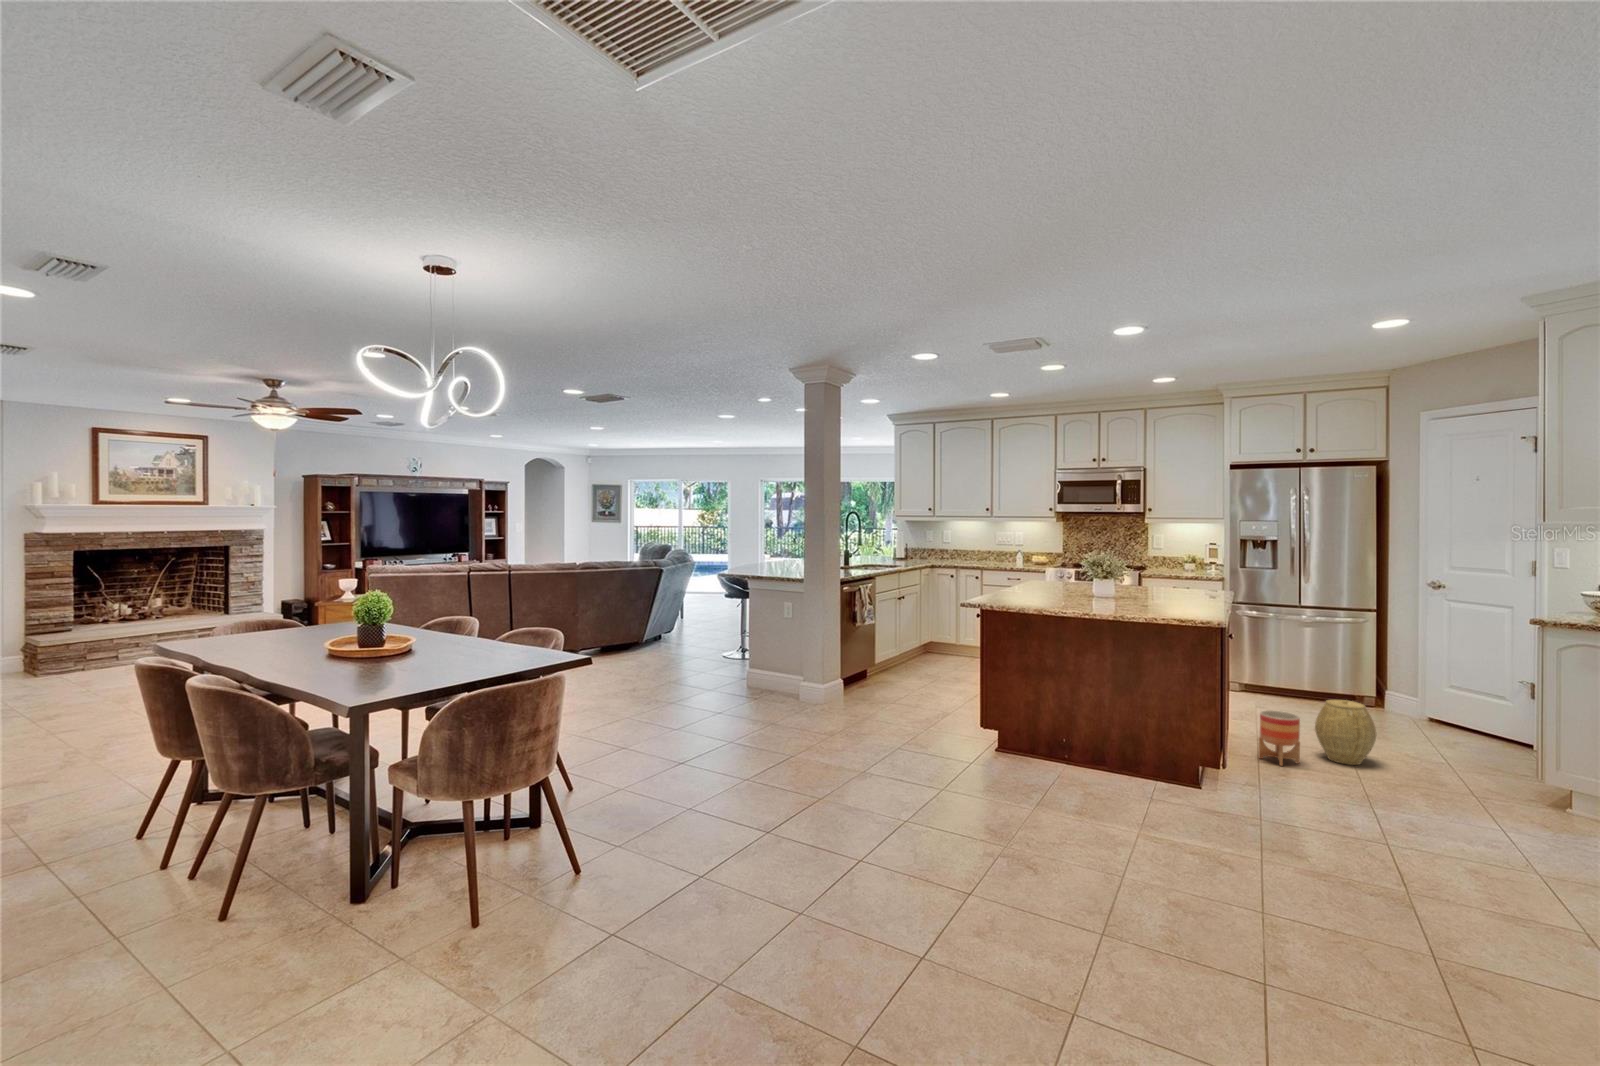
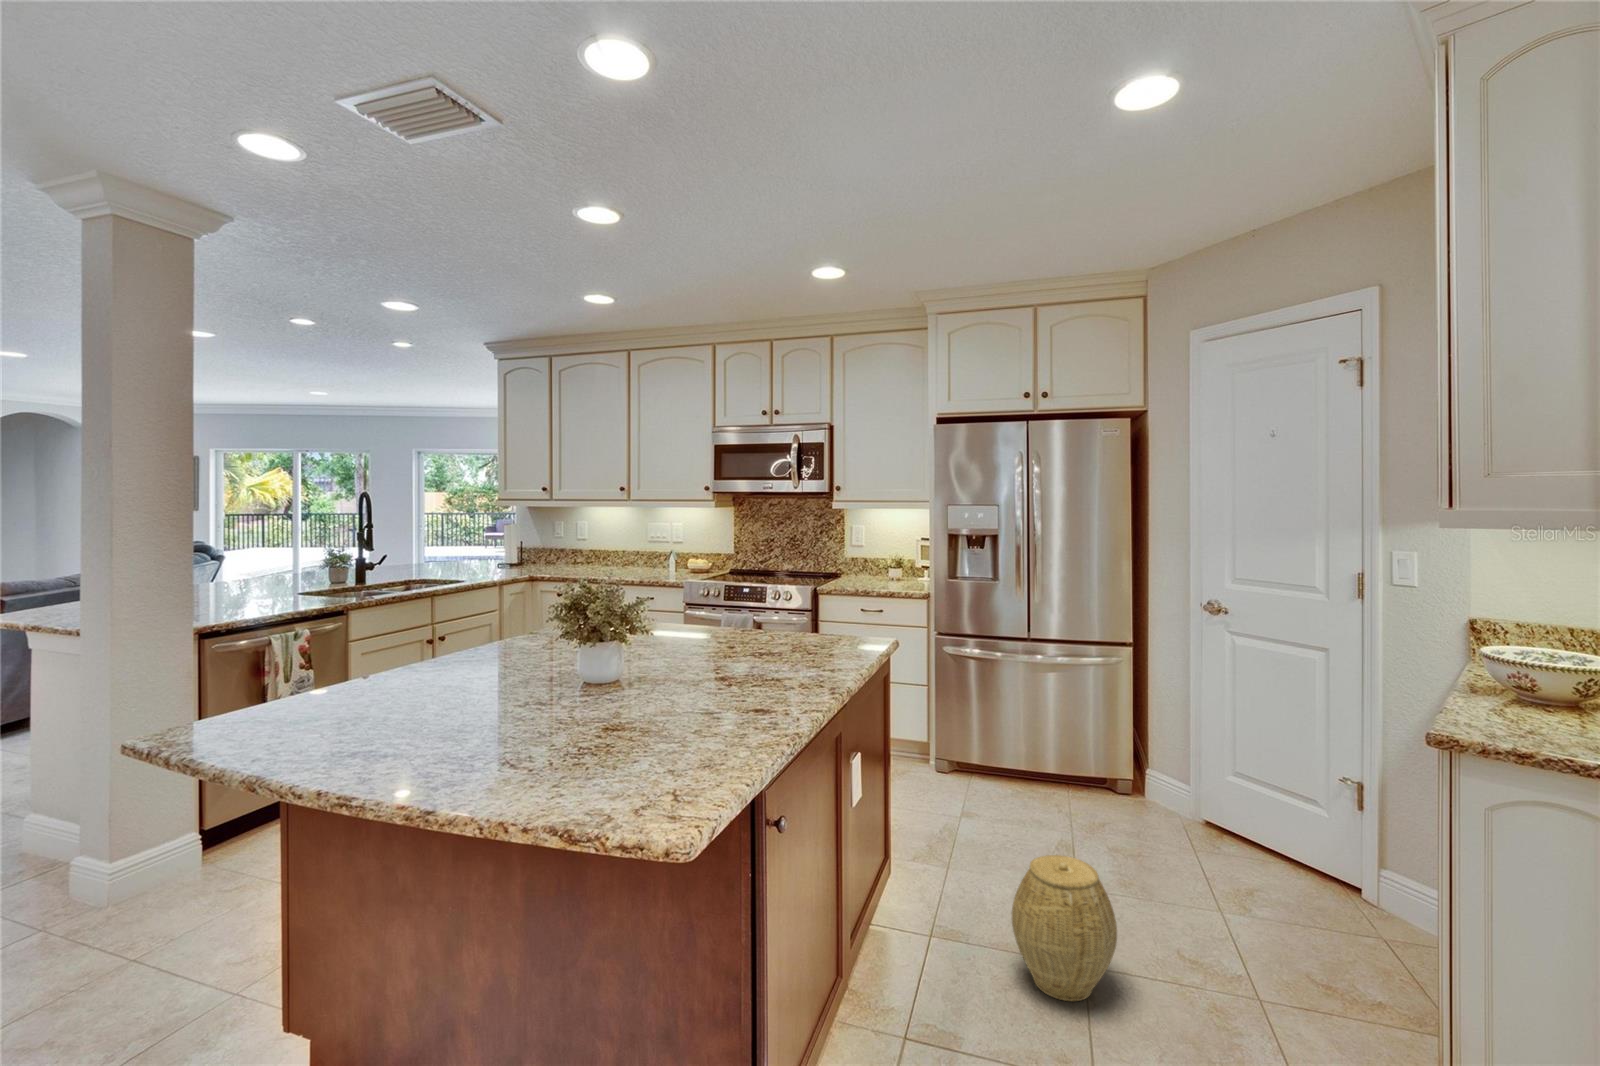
planter: present [1259,710,1300,766] -> none [901,891,975,1030]

